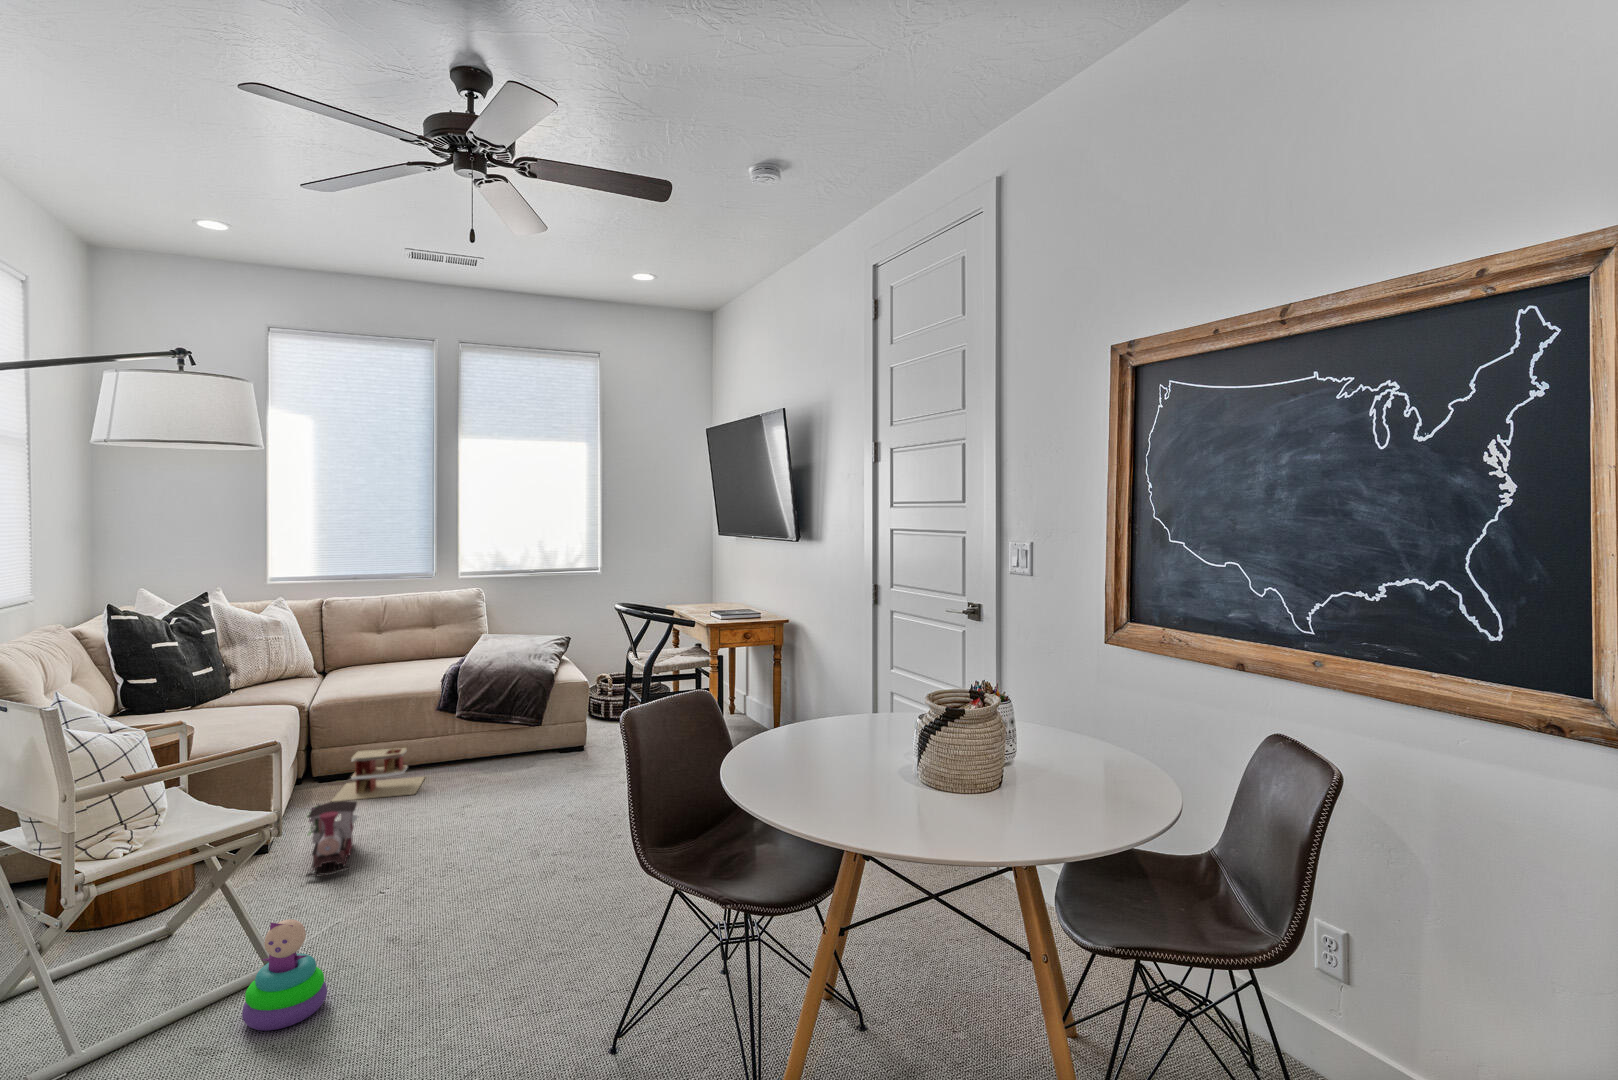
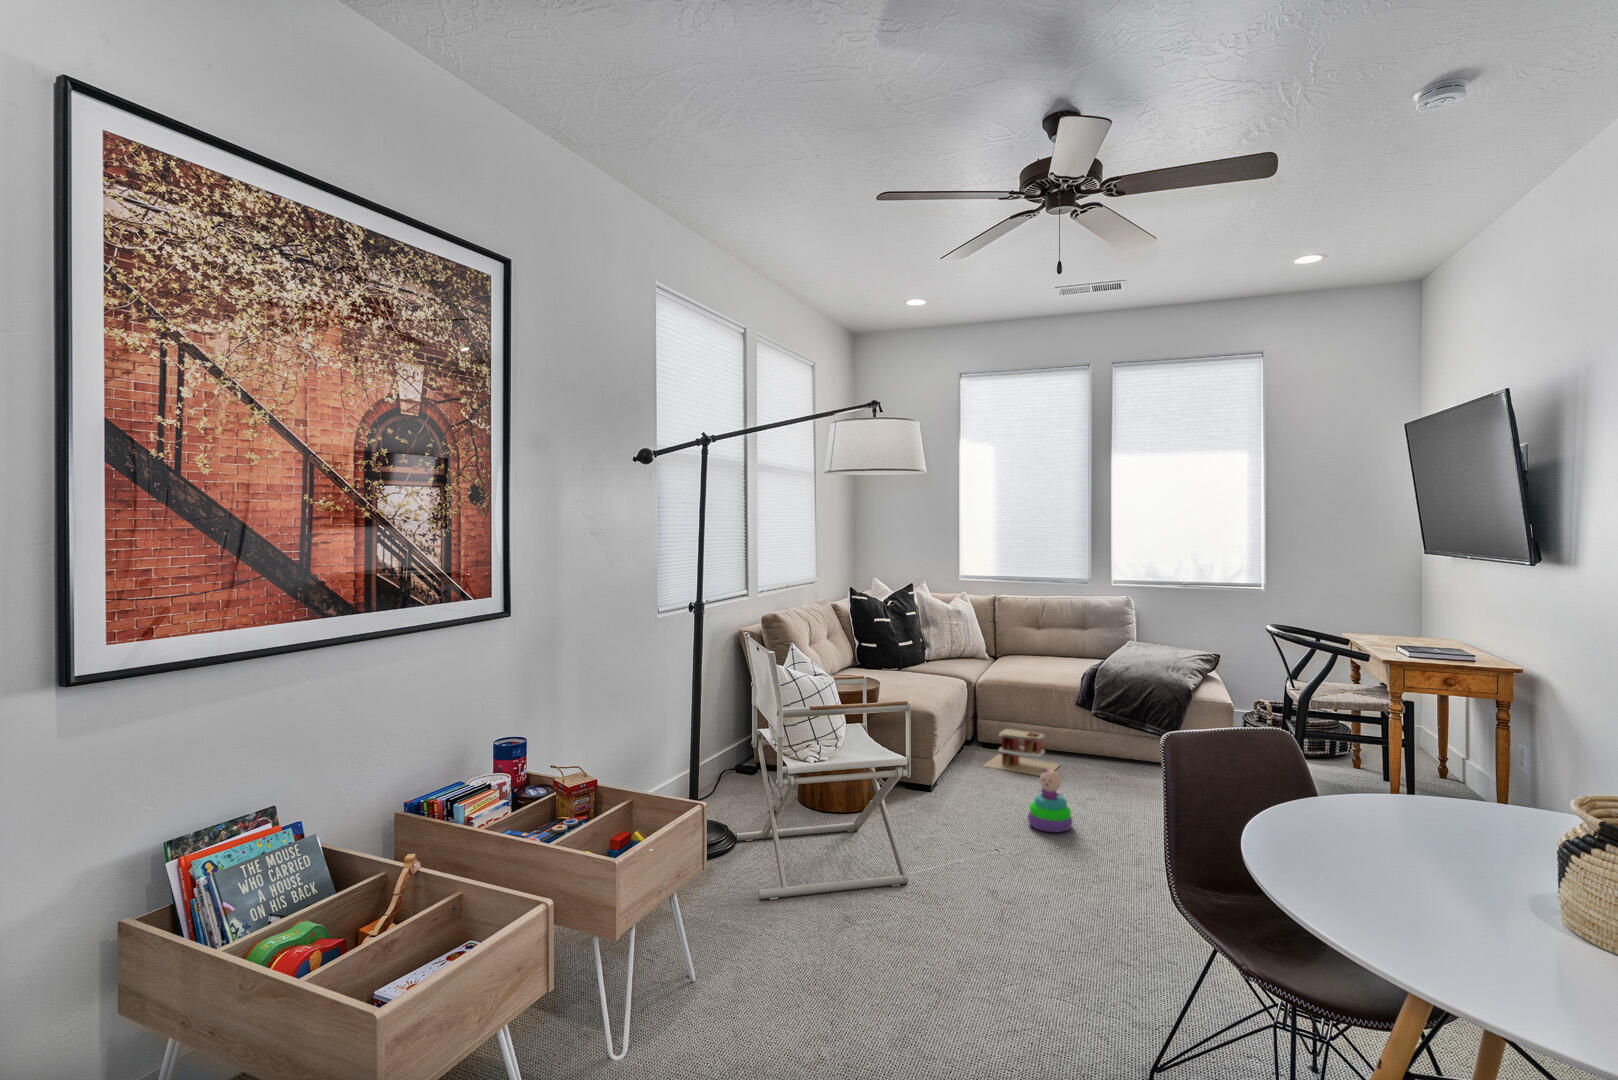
toy train: present [306,801,357,877] -> none [942,763,989,823]
stacking toy: present [242,919,327,1031] -> present [1028,769,1072,833]

